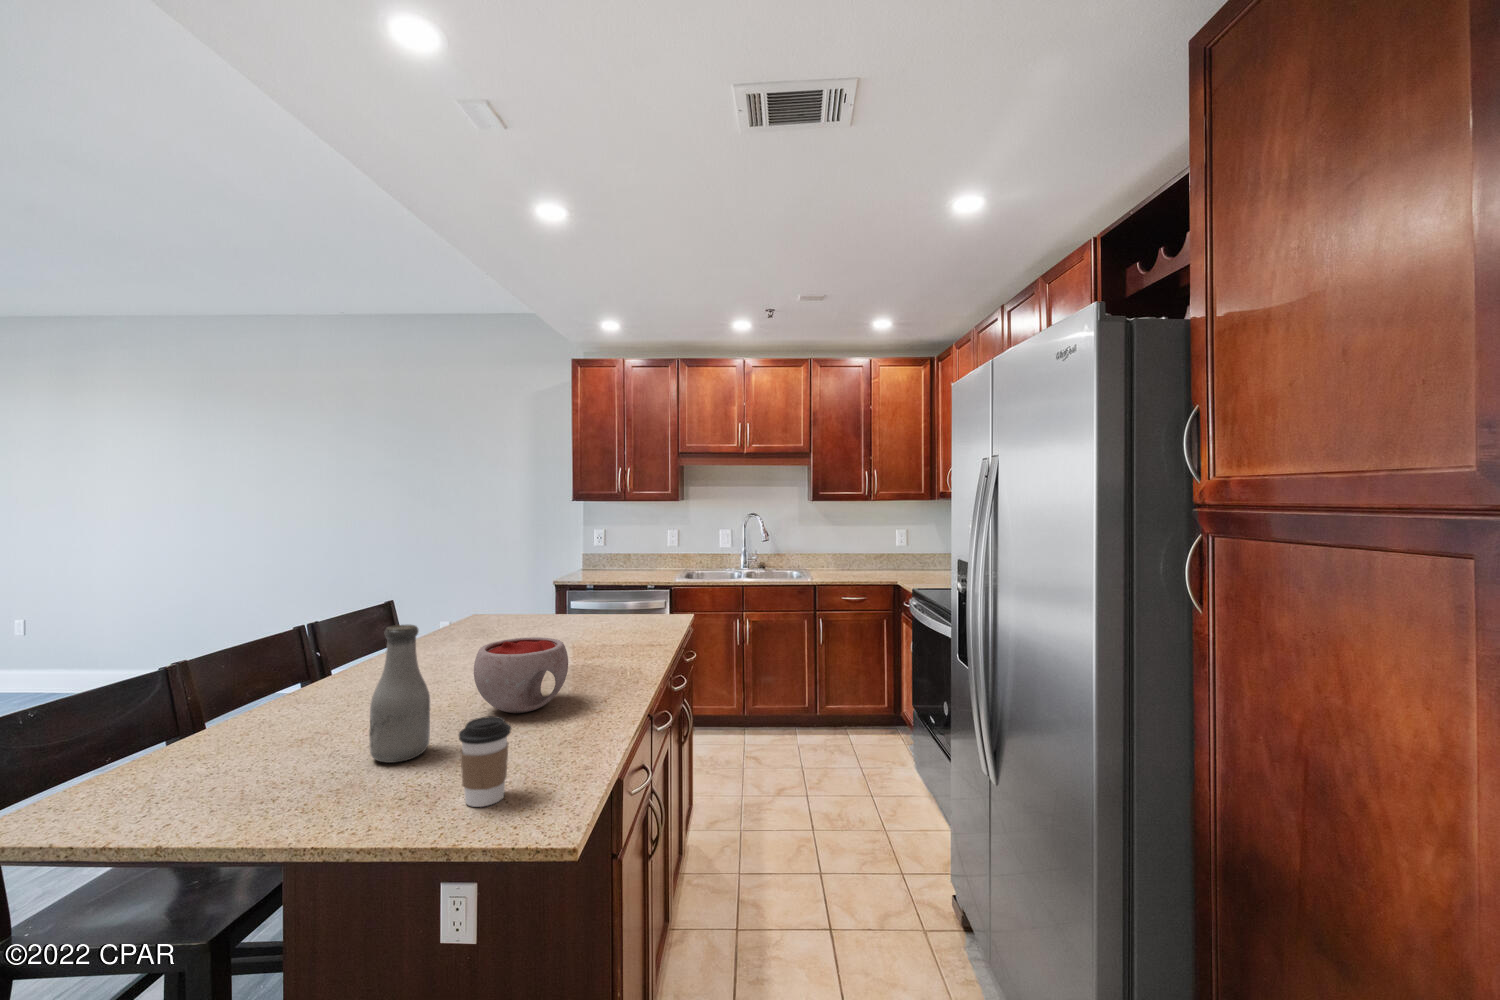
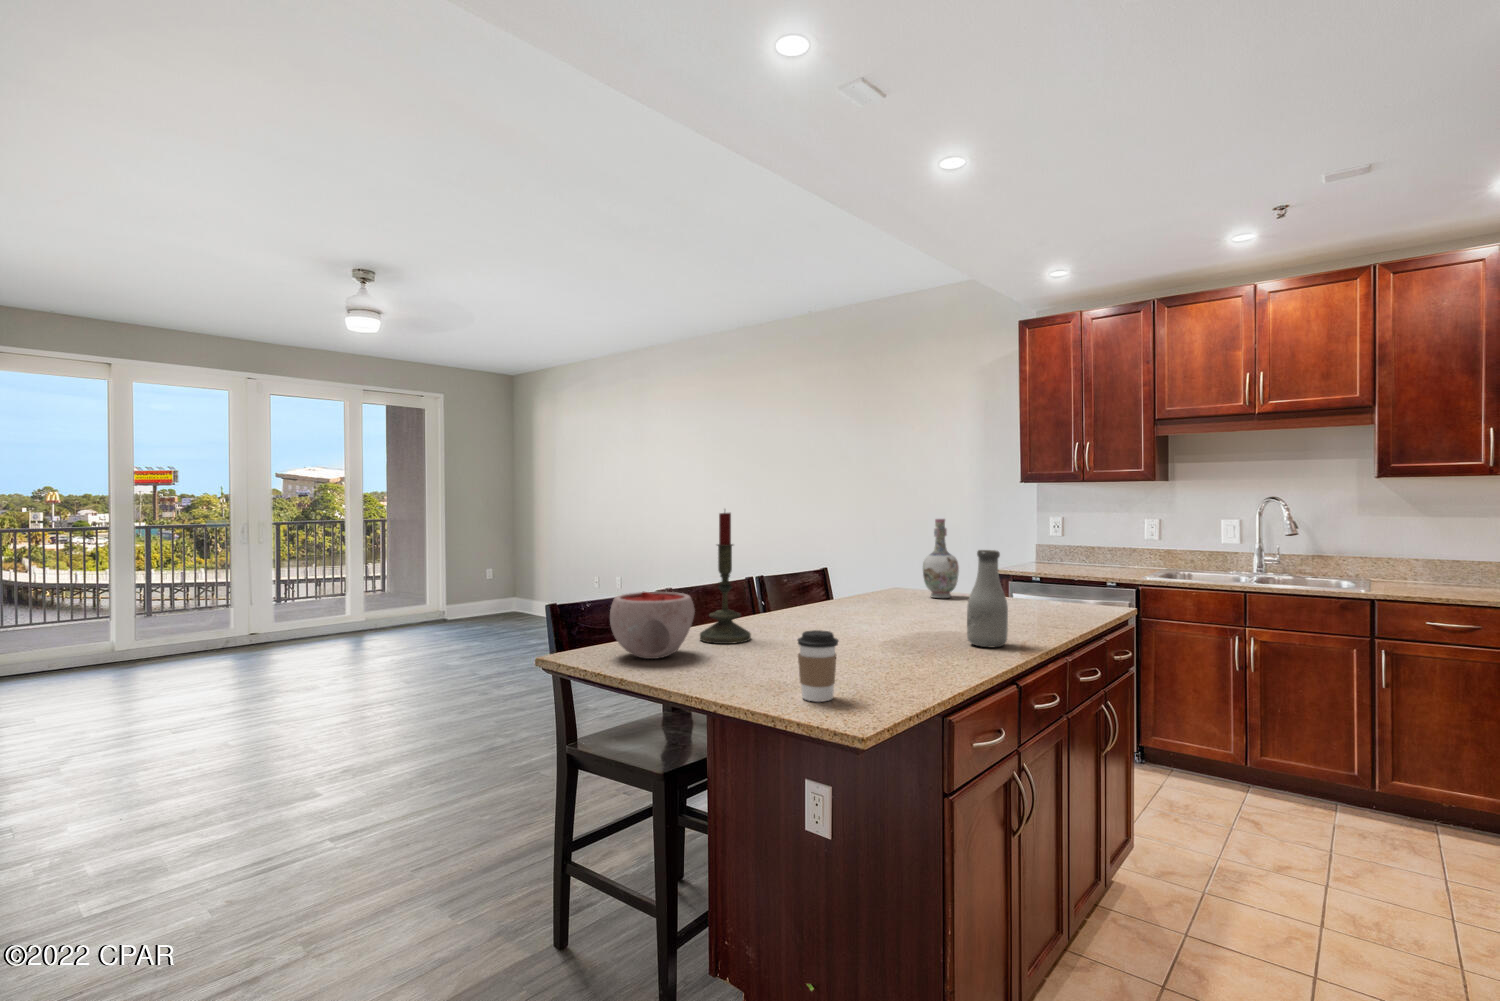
vase: none [510,545,546,623] -> present [923,519,959,598]
candle: none [260,561,340,738] -> present [700,512,751,644]
bottle: present [369,625,430,763] -> present [967,550,1008,647]
bowl: present [474,637,568,713] -> present [610,592,695,659]

